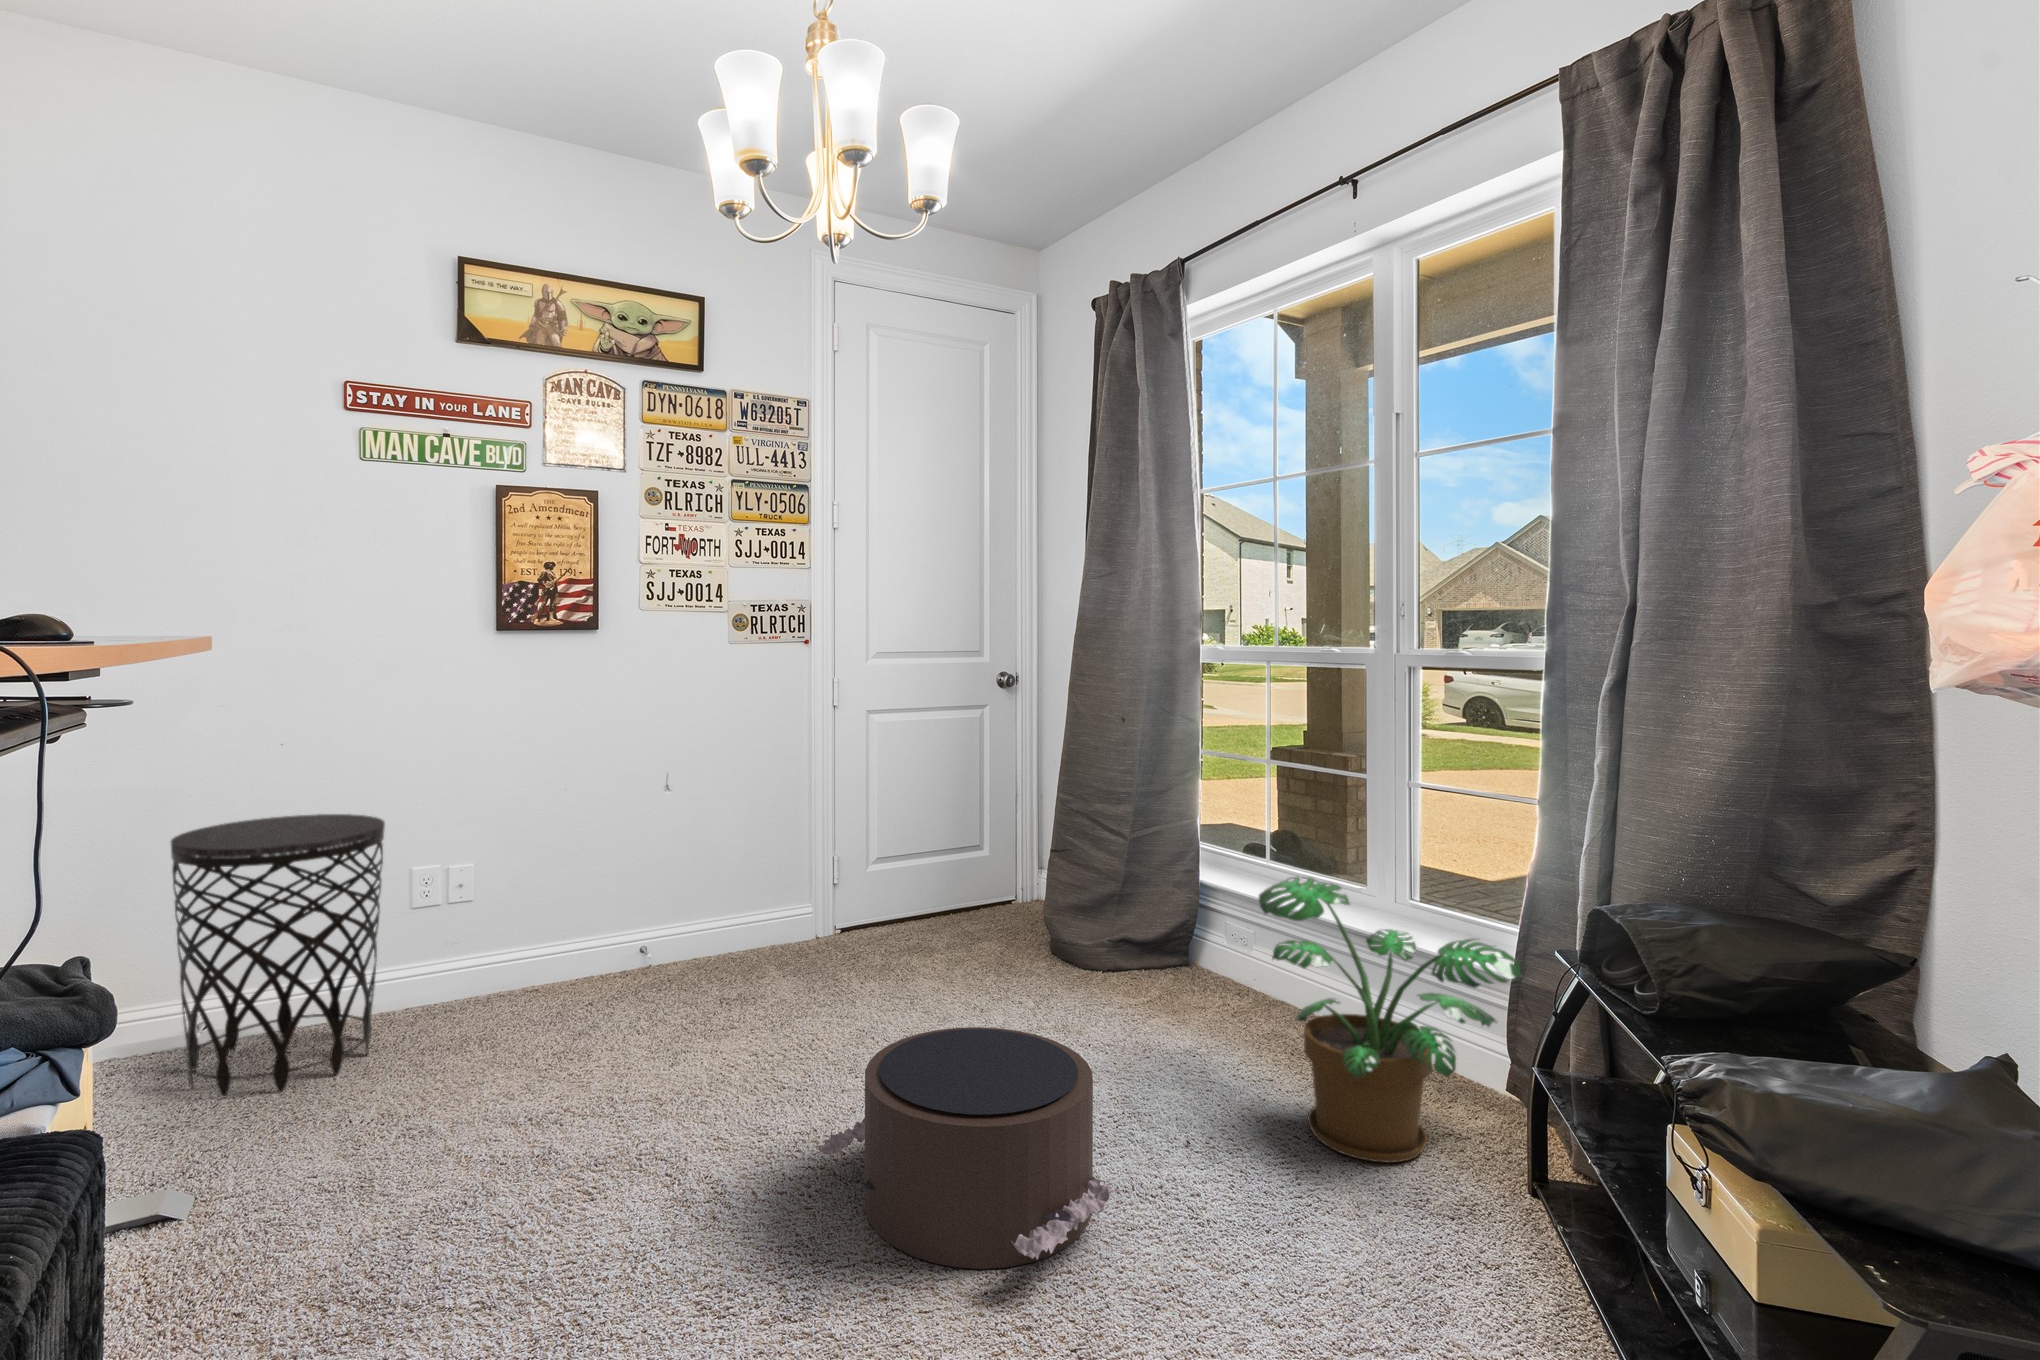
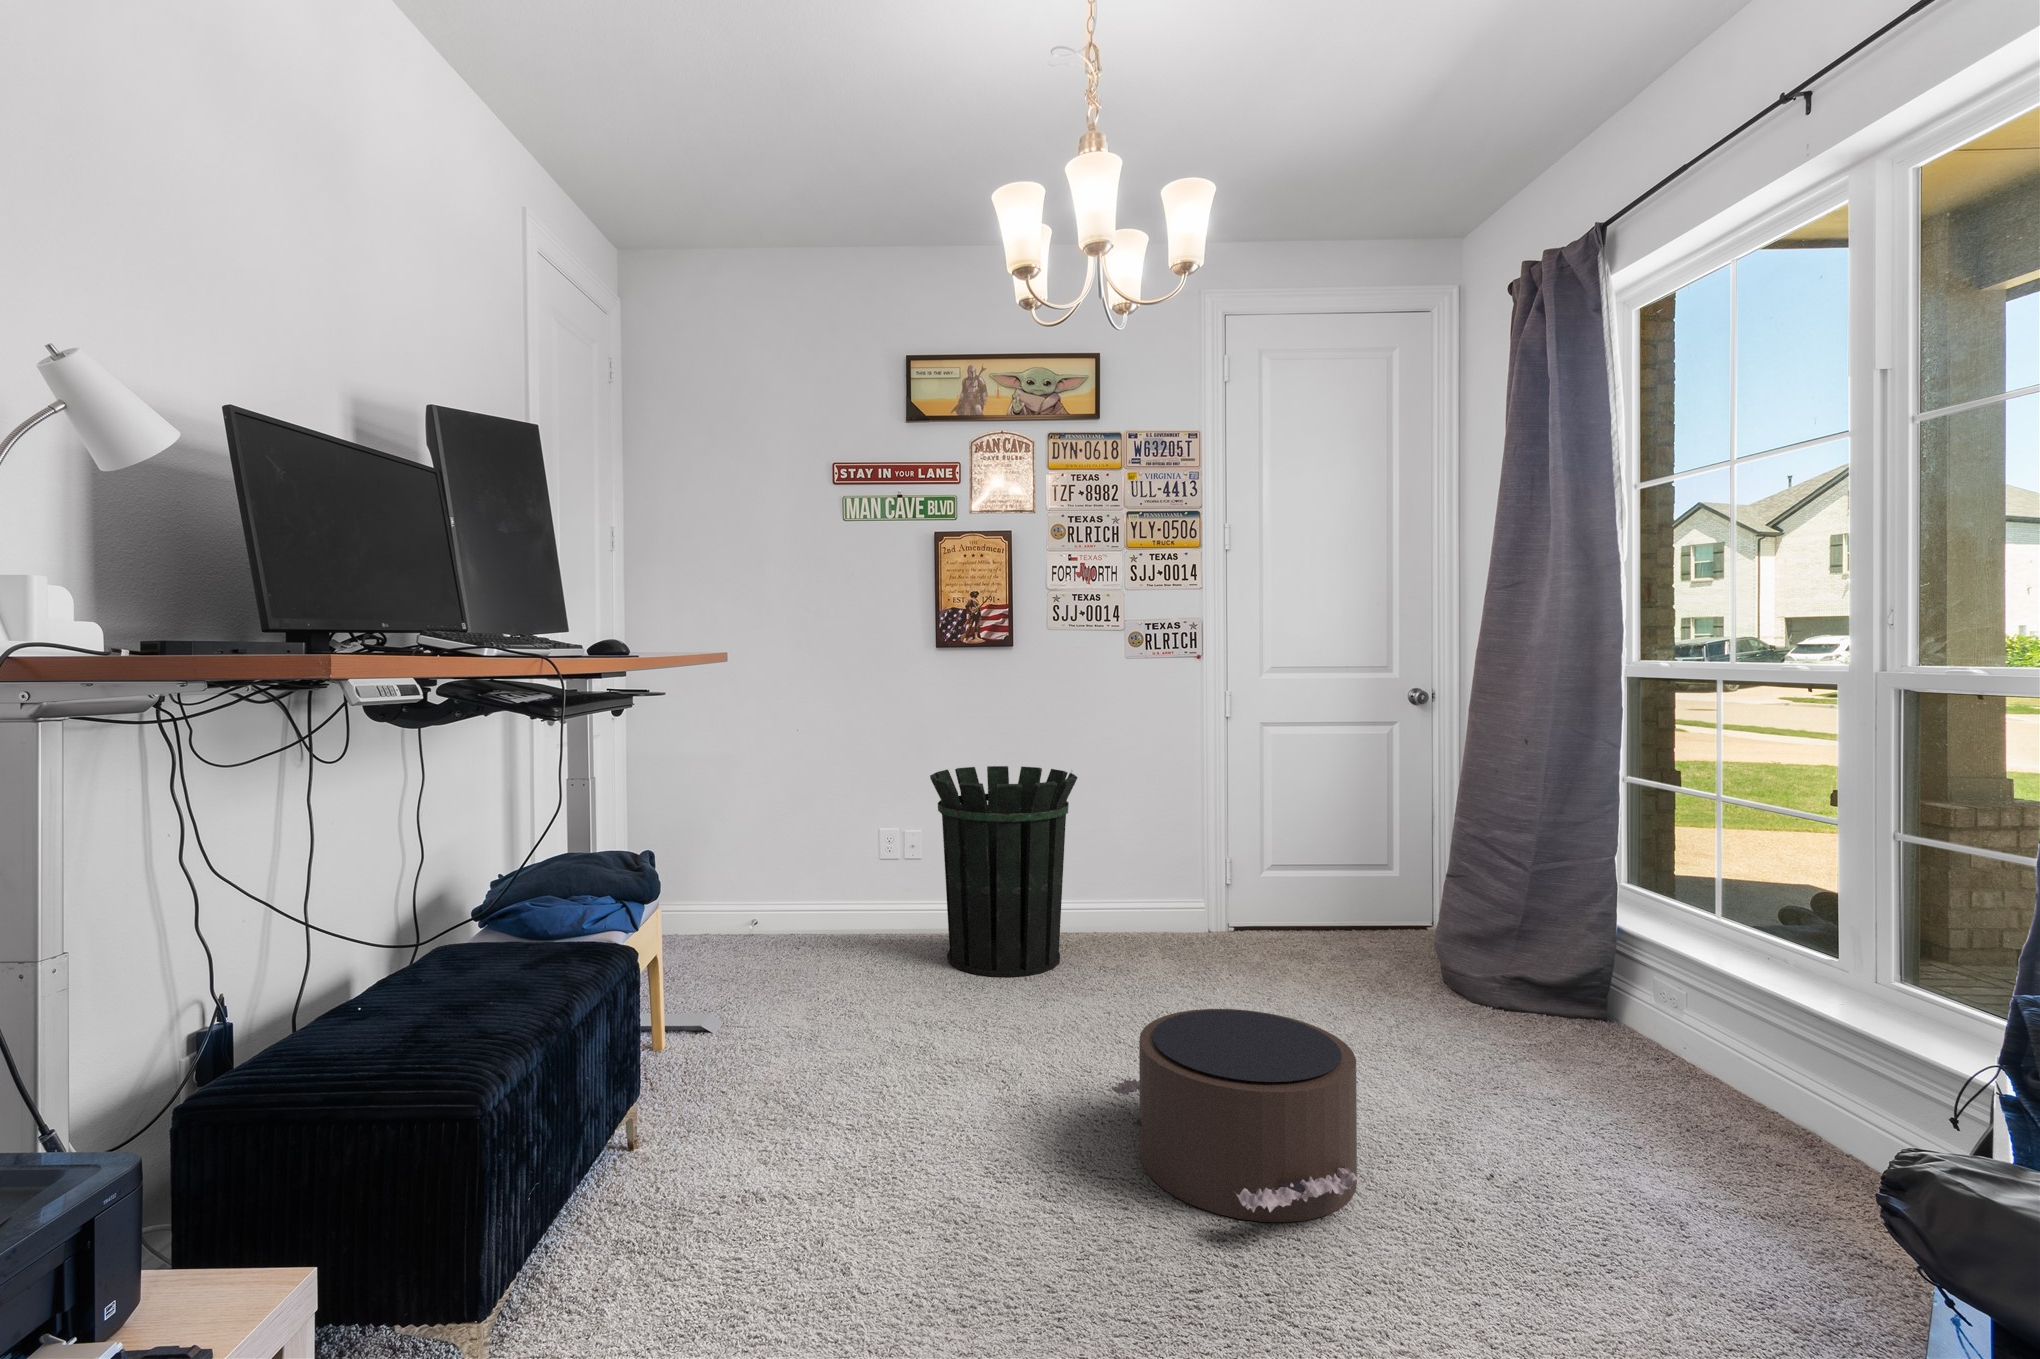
waste bin: none [501,775,691,1035] -> present [930,766,1078,977]
side table: present [171,814,385,1097] -> none [719,782,850,977]
potted plant: present [1258,876,1522,1163] -> none [1601,919,1933,1253]

